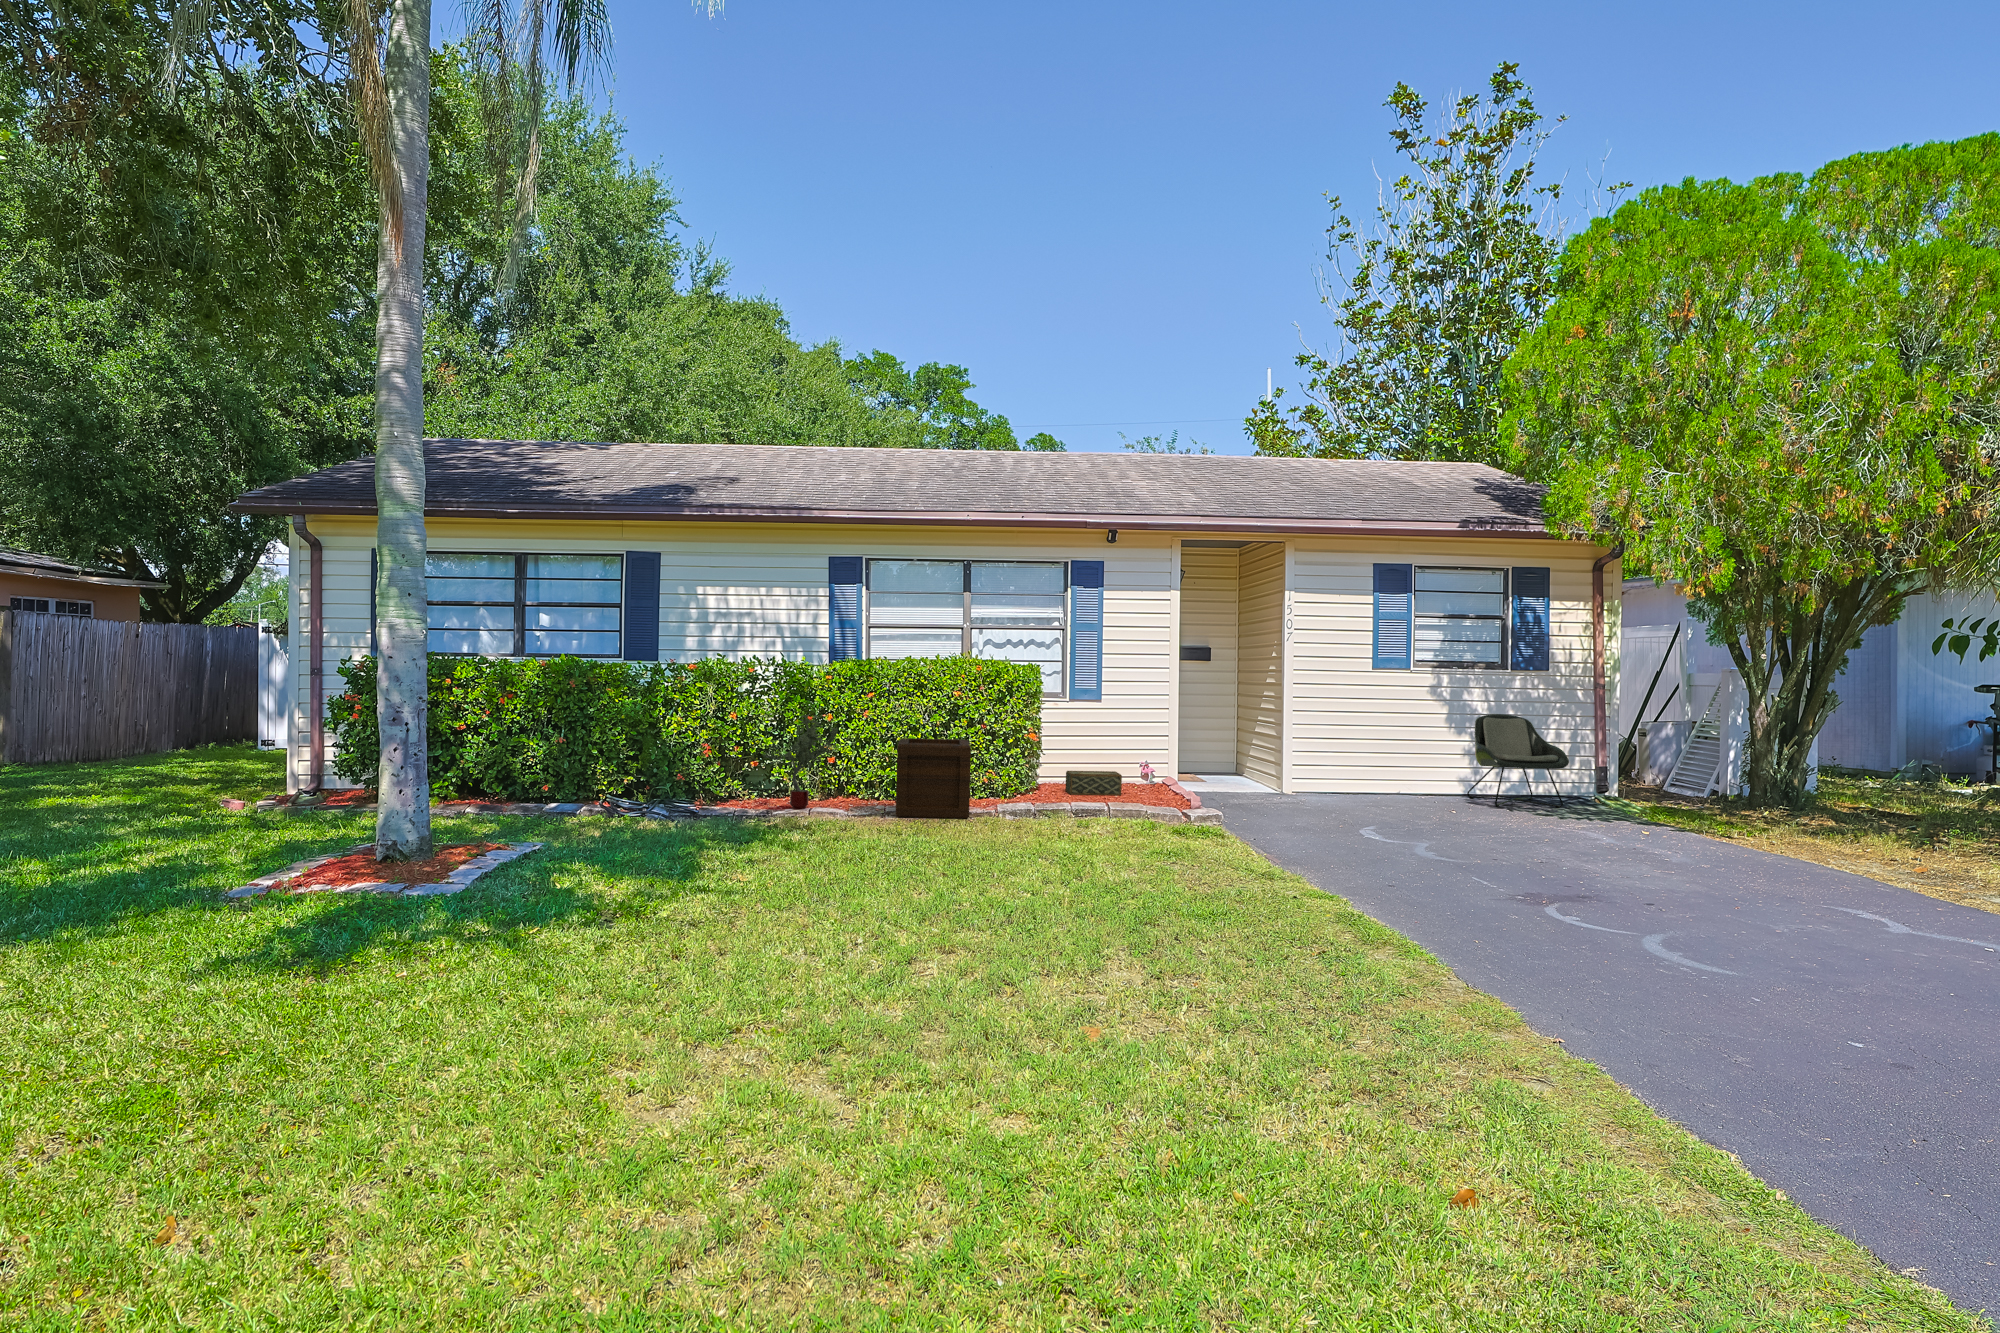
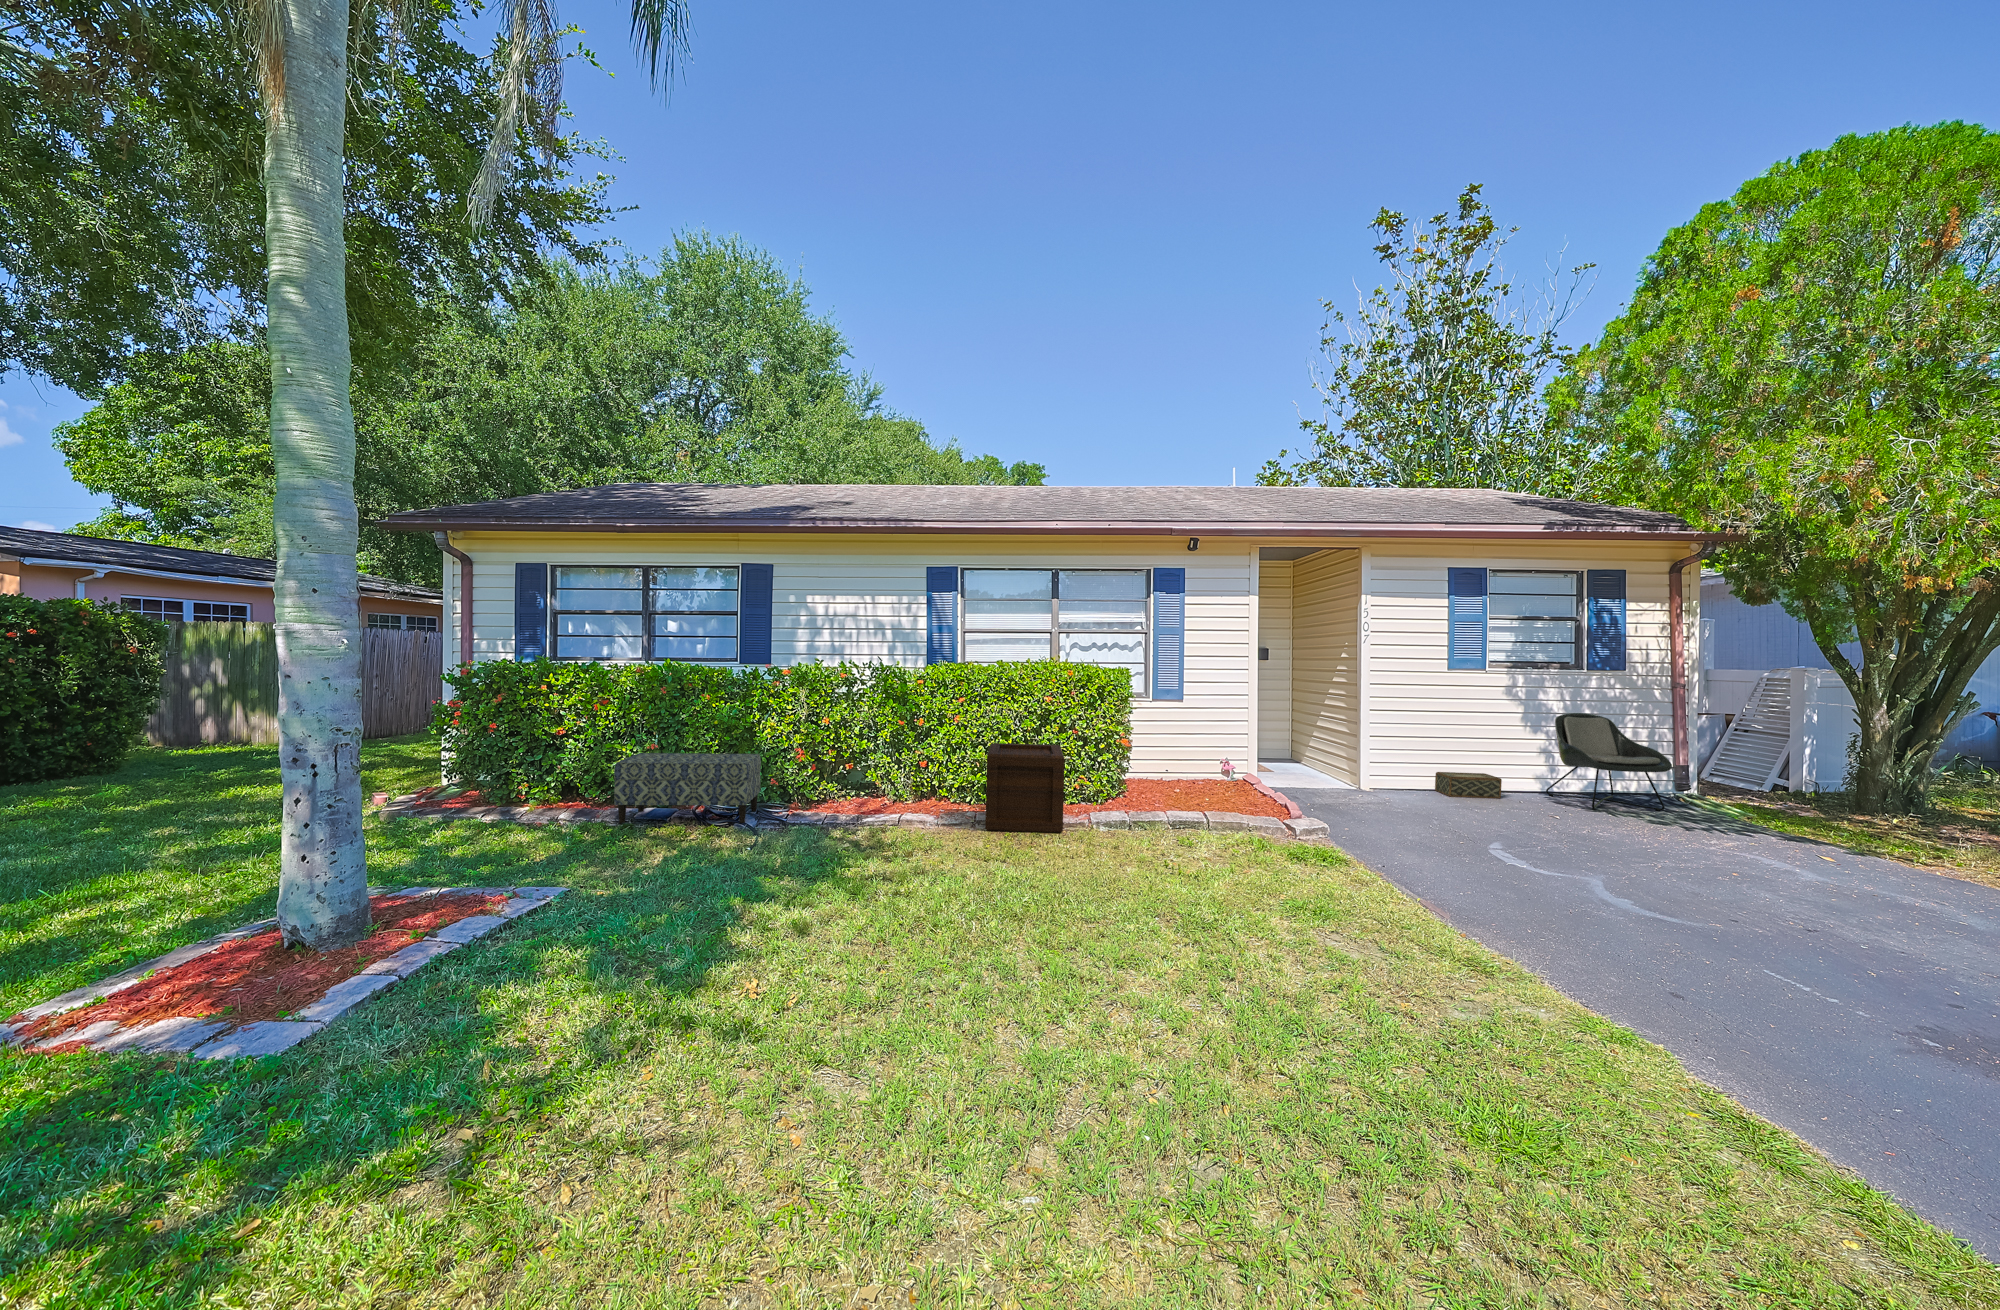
potted tree: present [763,715,839,809] -> none [853,719,929,816]
bench: none [534,748,669,813] -> present [614,753,761,823]
woven basket: present [1066,771,1122,795] -> present [1435,772,1502,798]

